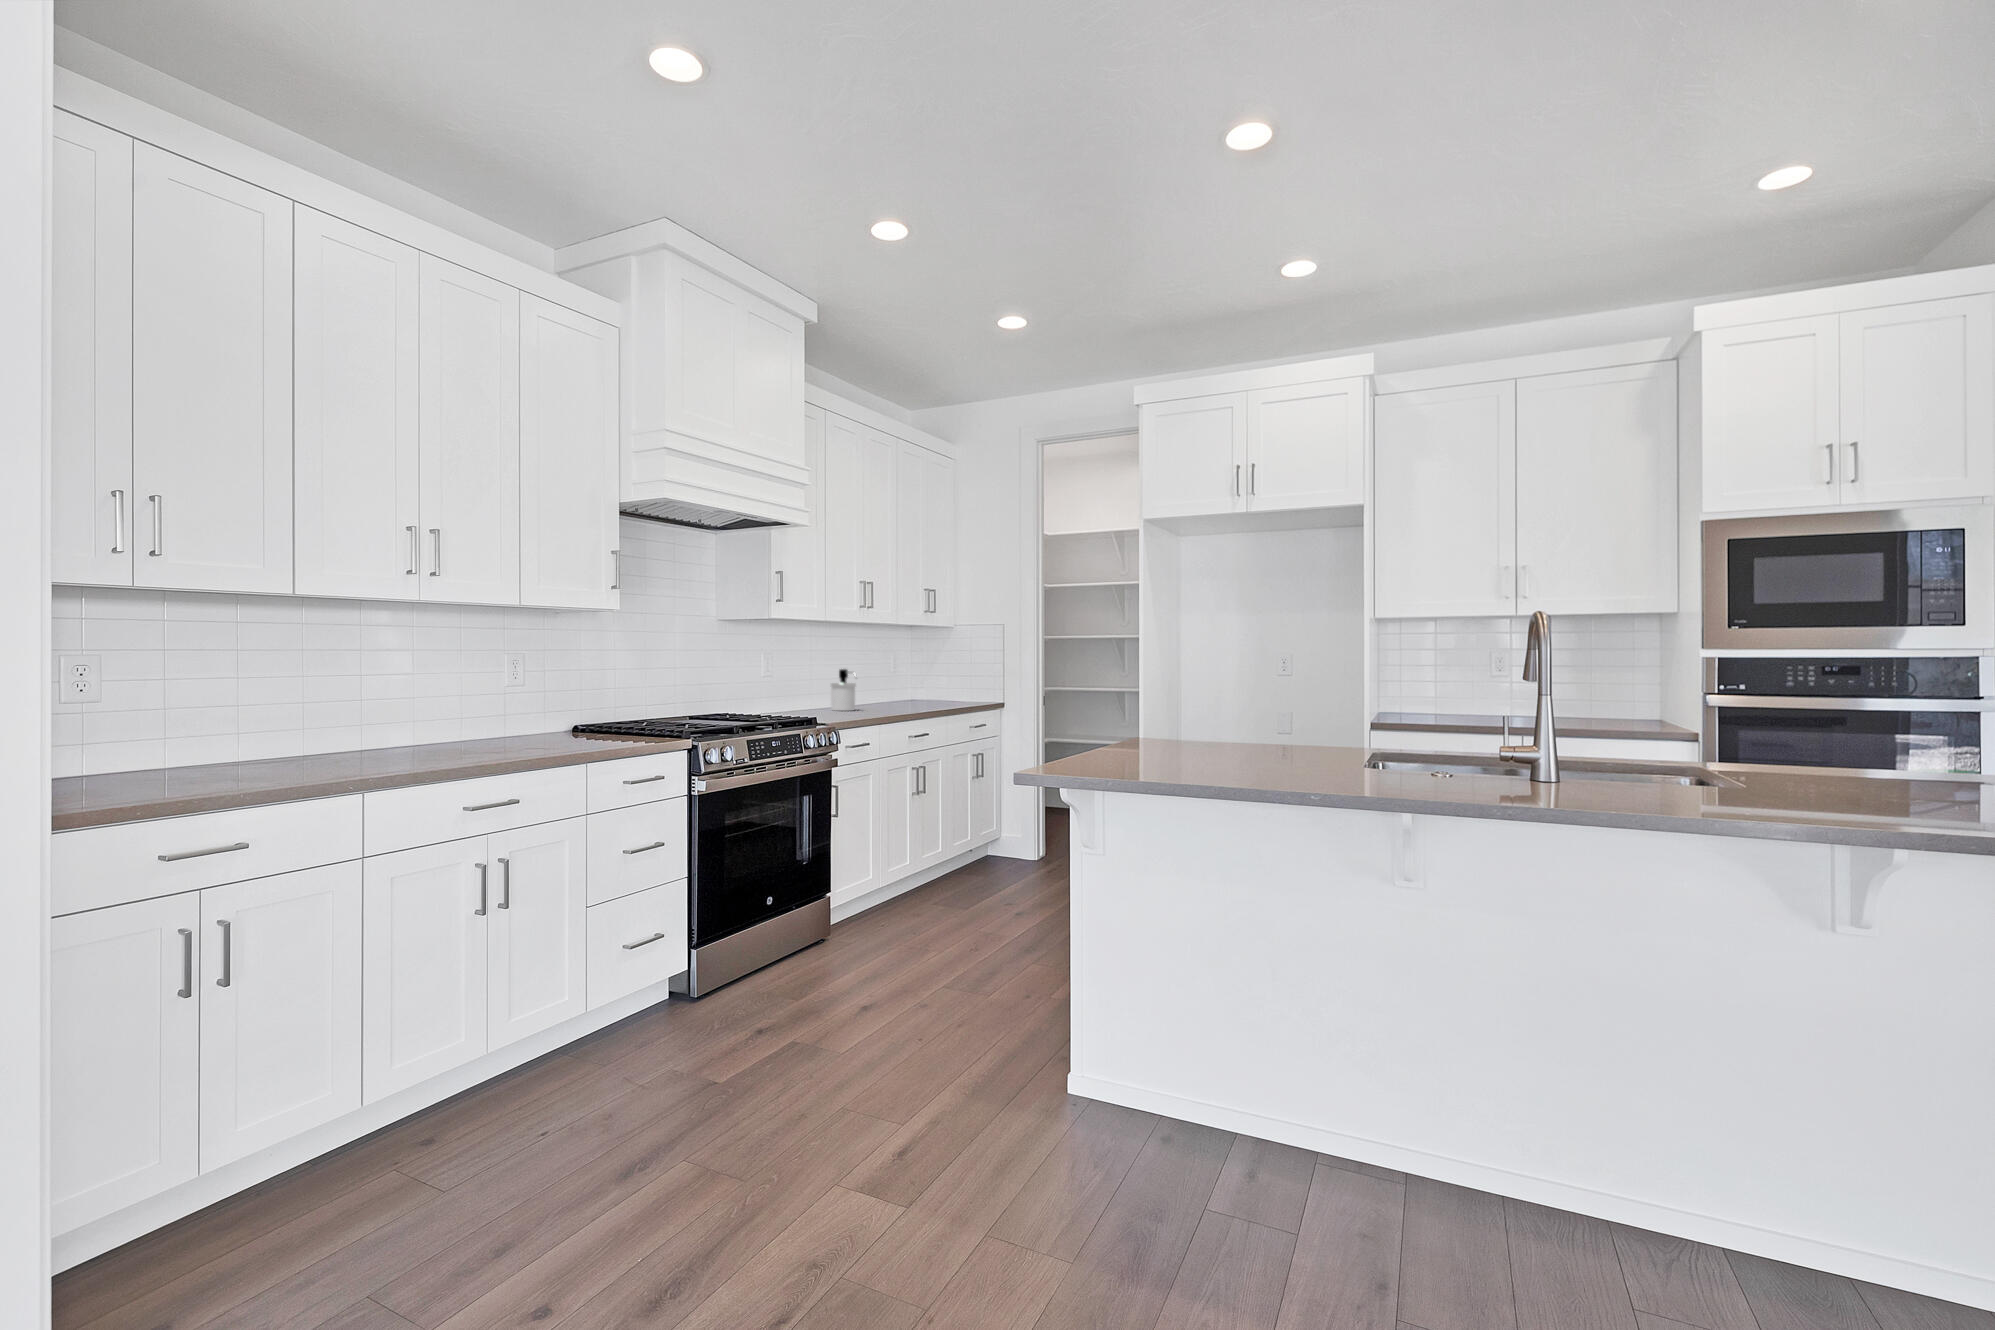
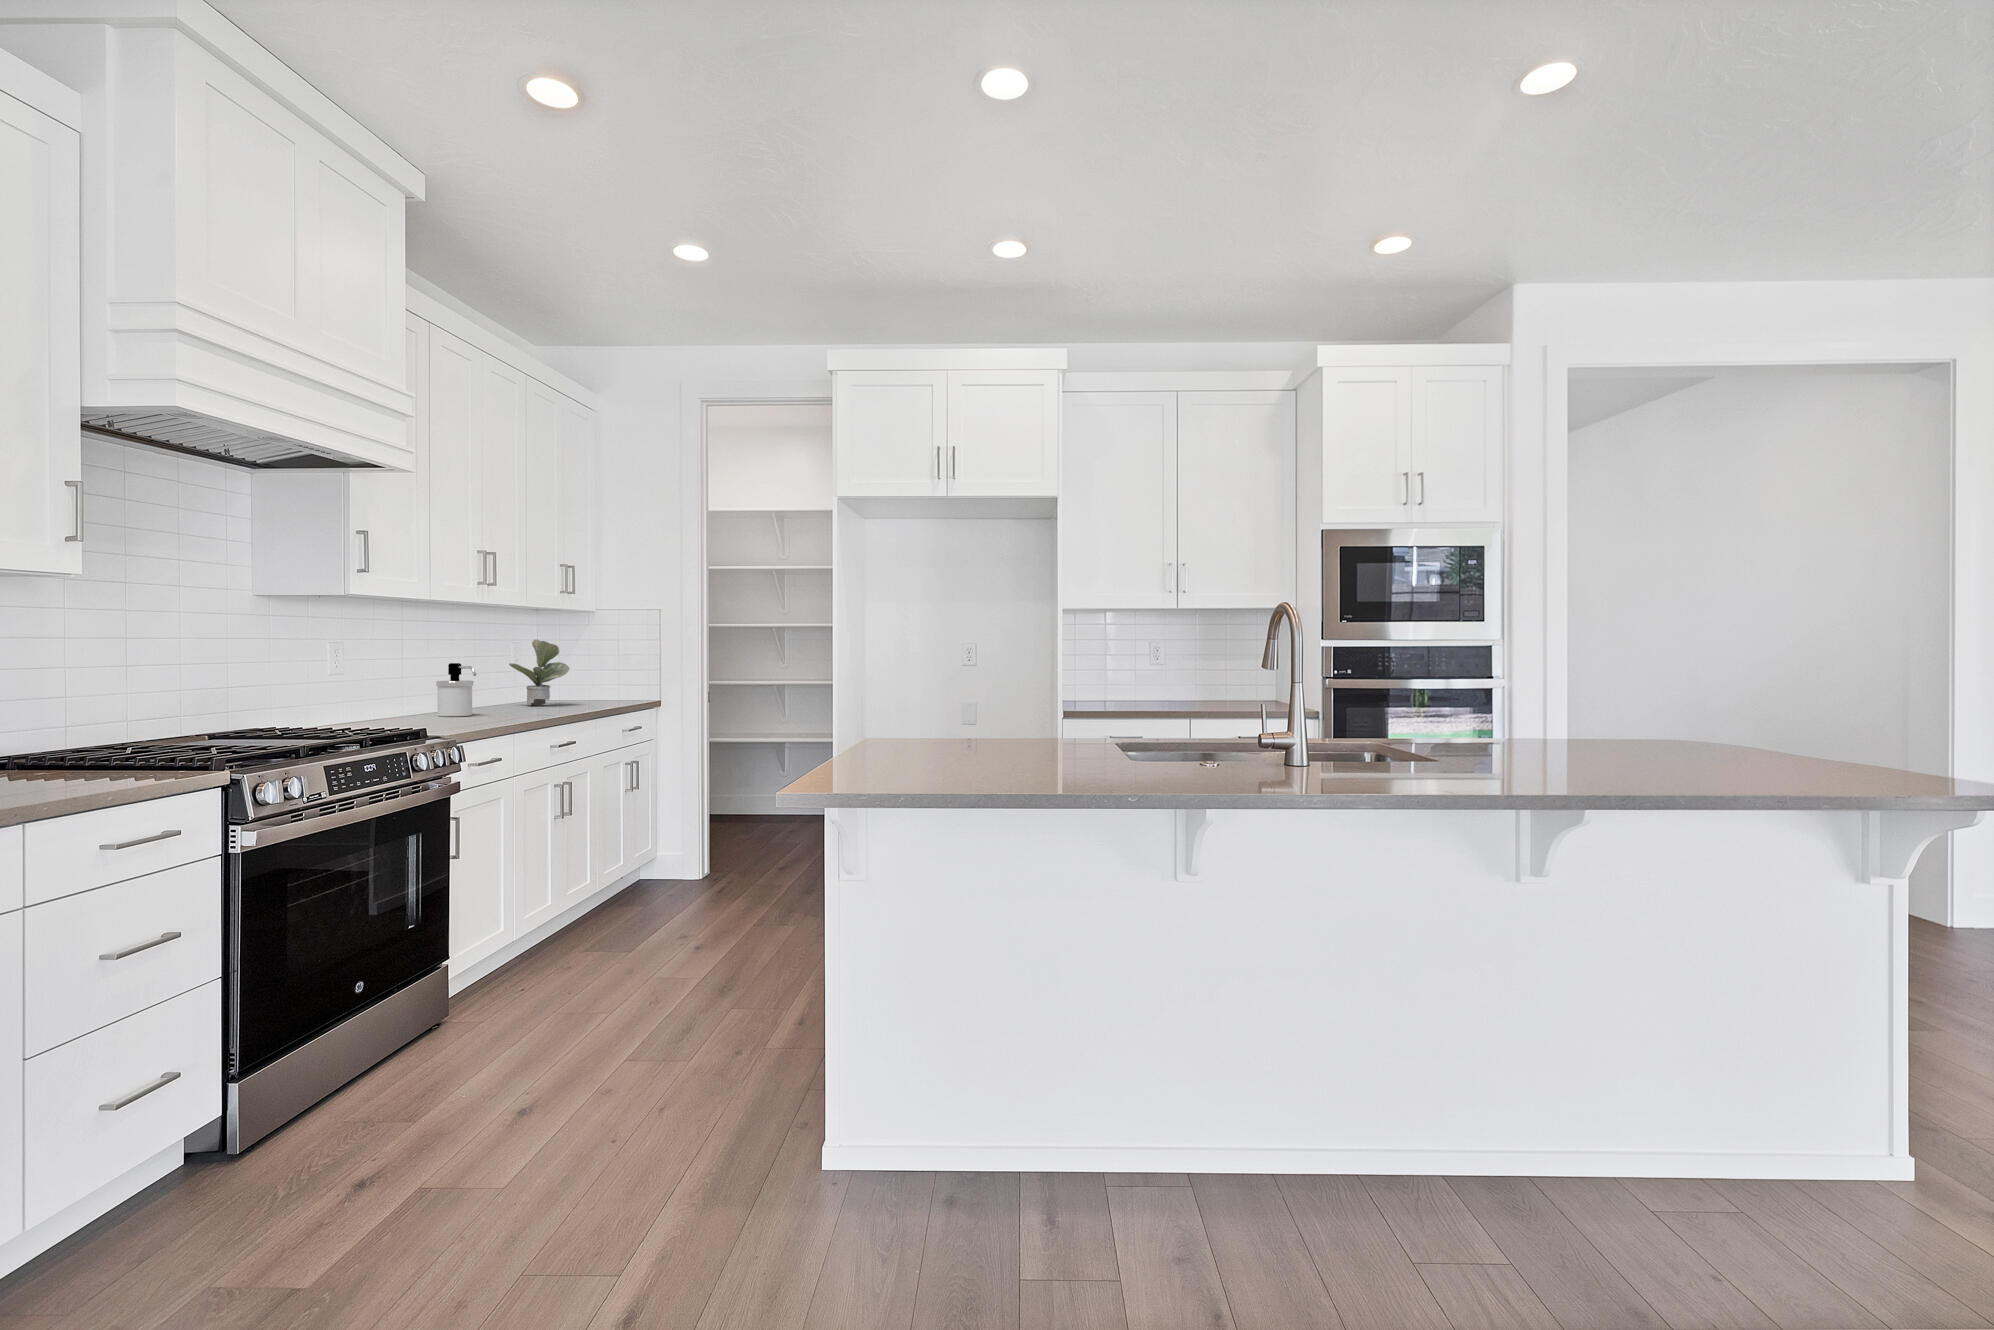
potted plant: none [886,650,931,705] -> present [509,639,569,706]

